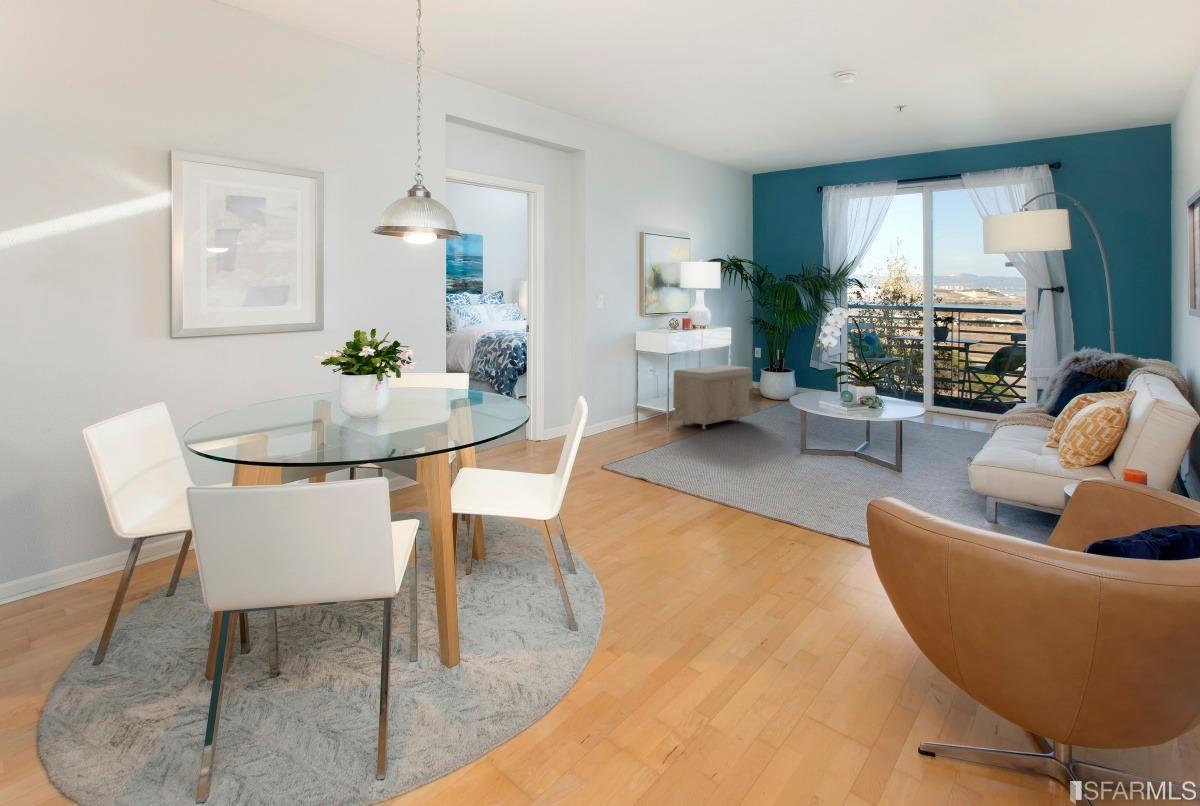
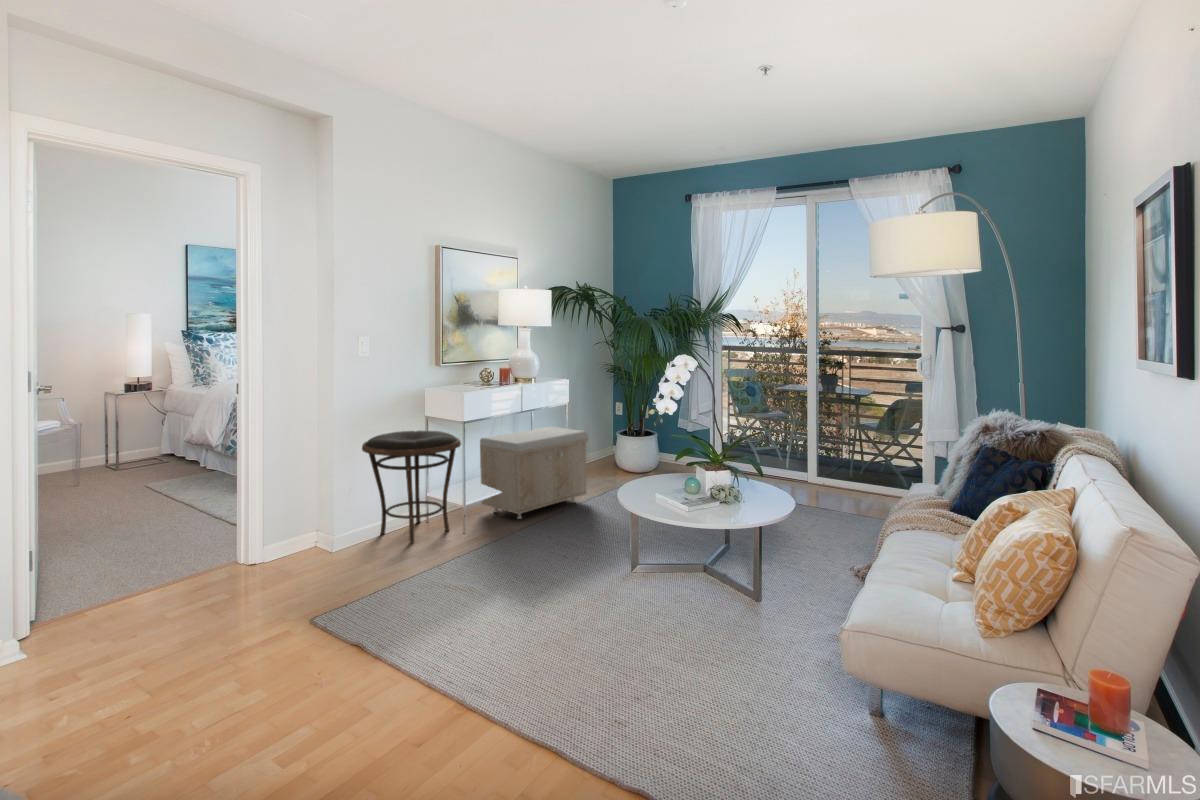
side table: none [601,363,668,439] -> present [362,431,461,543]

